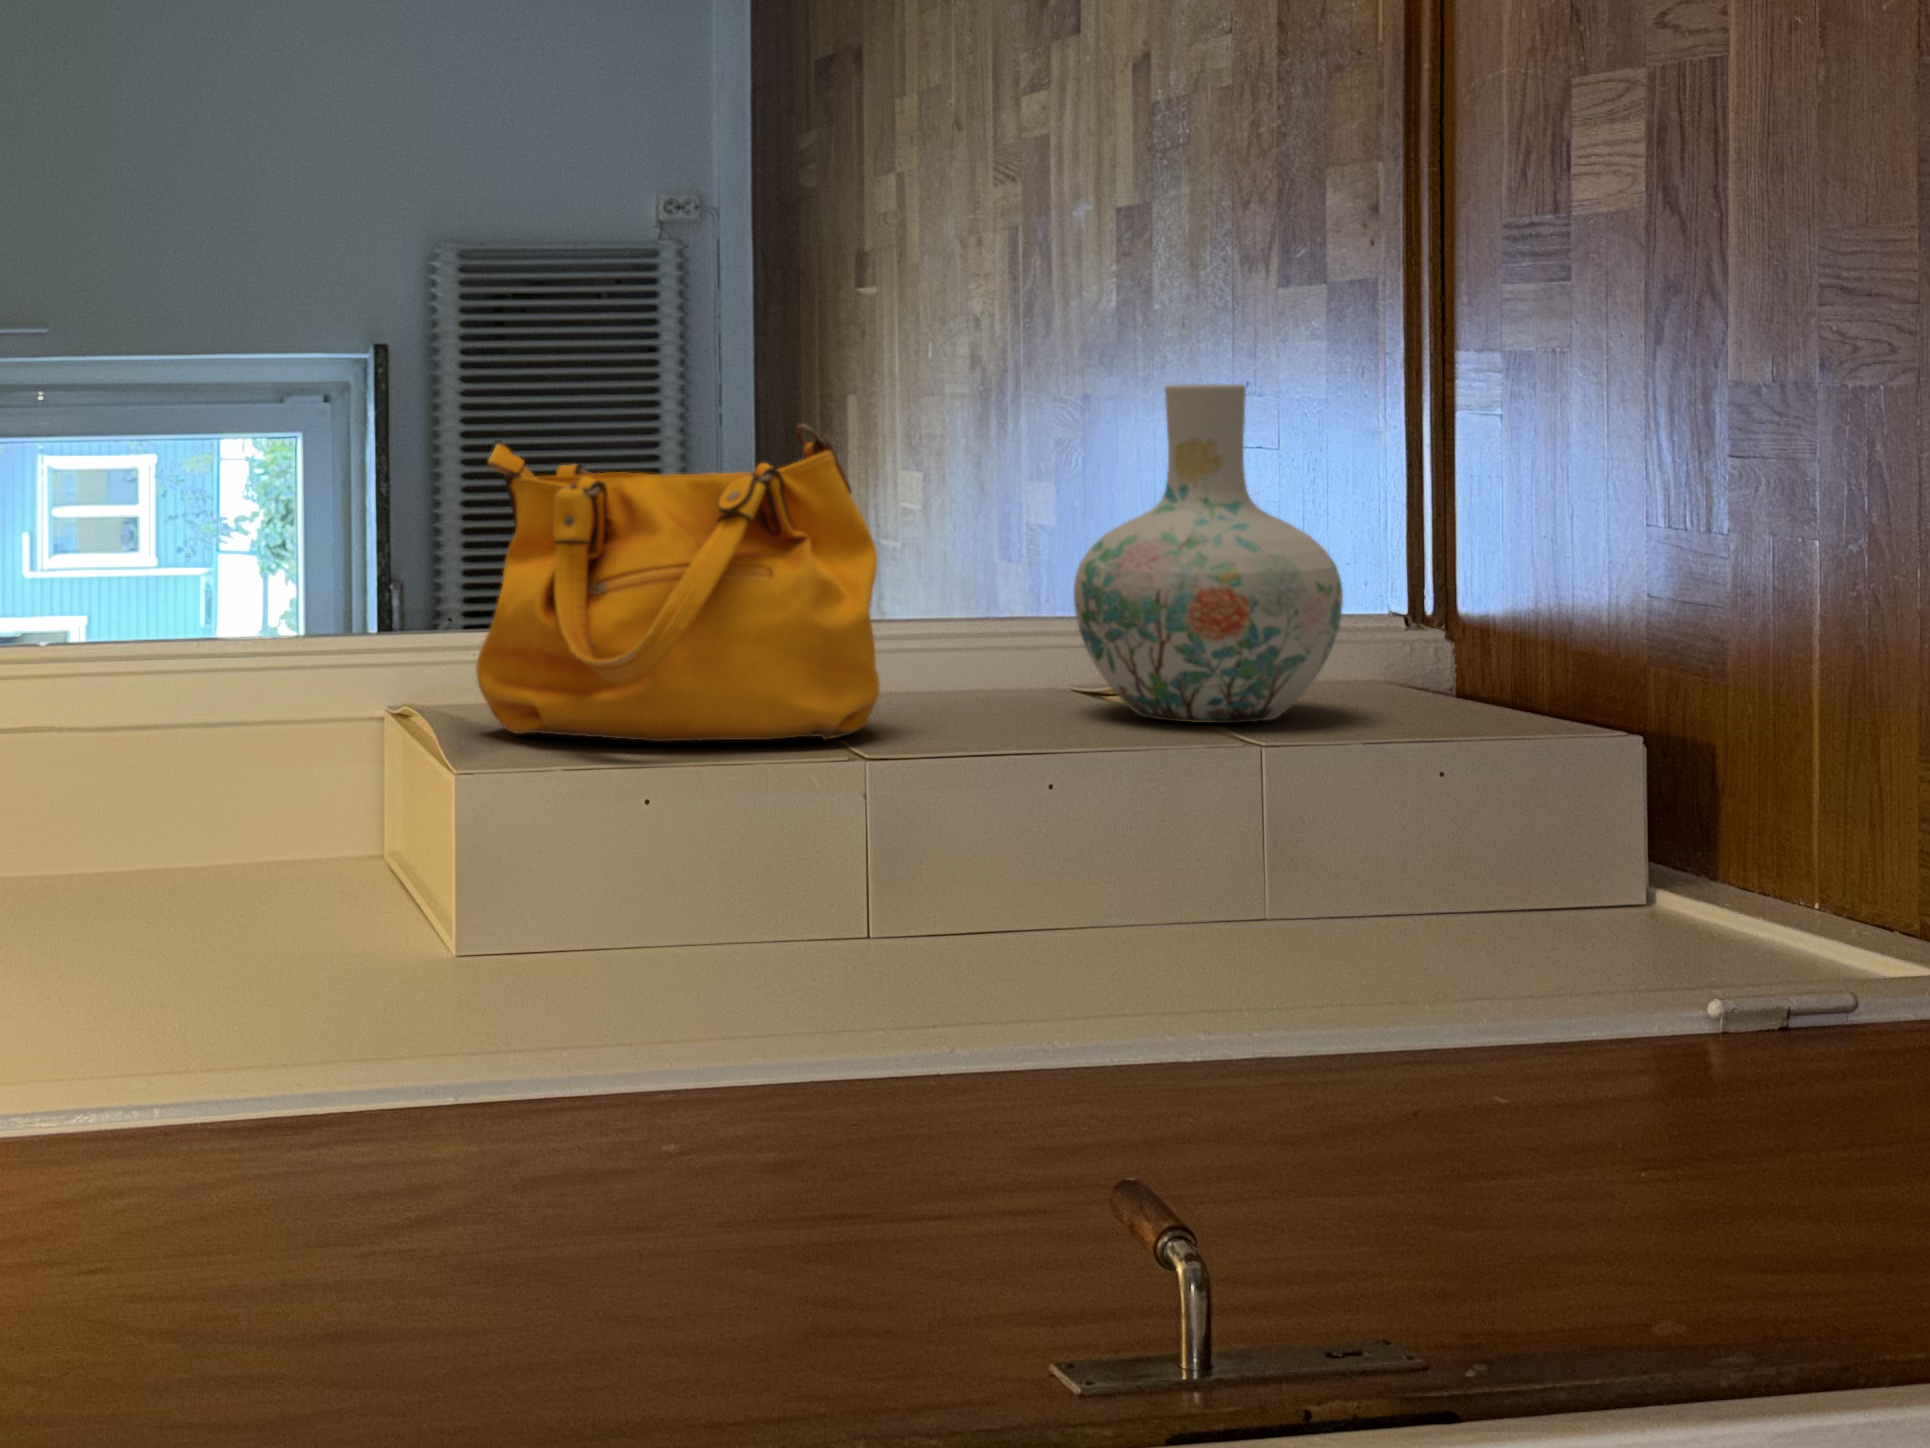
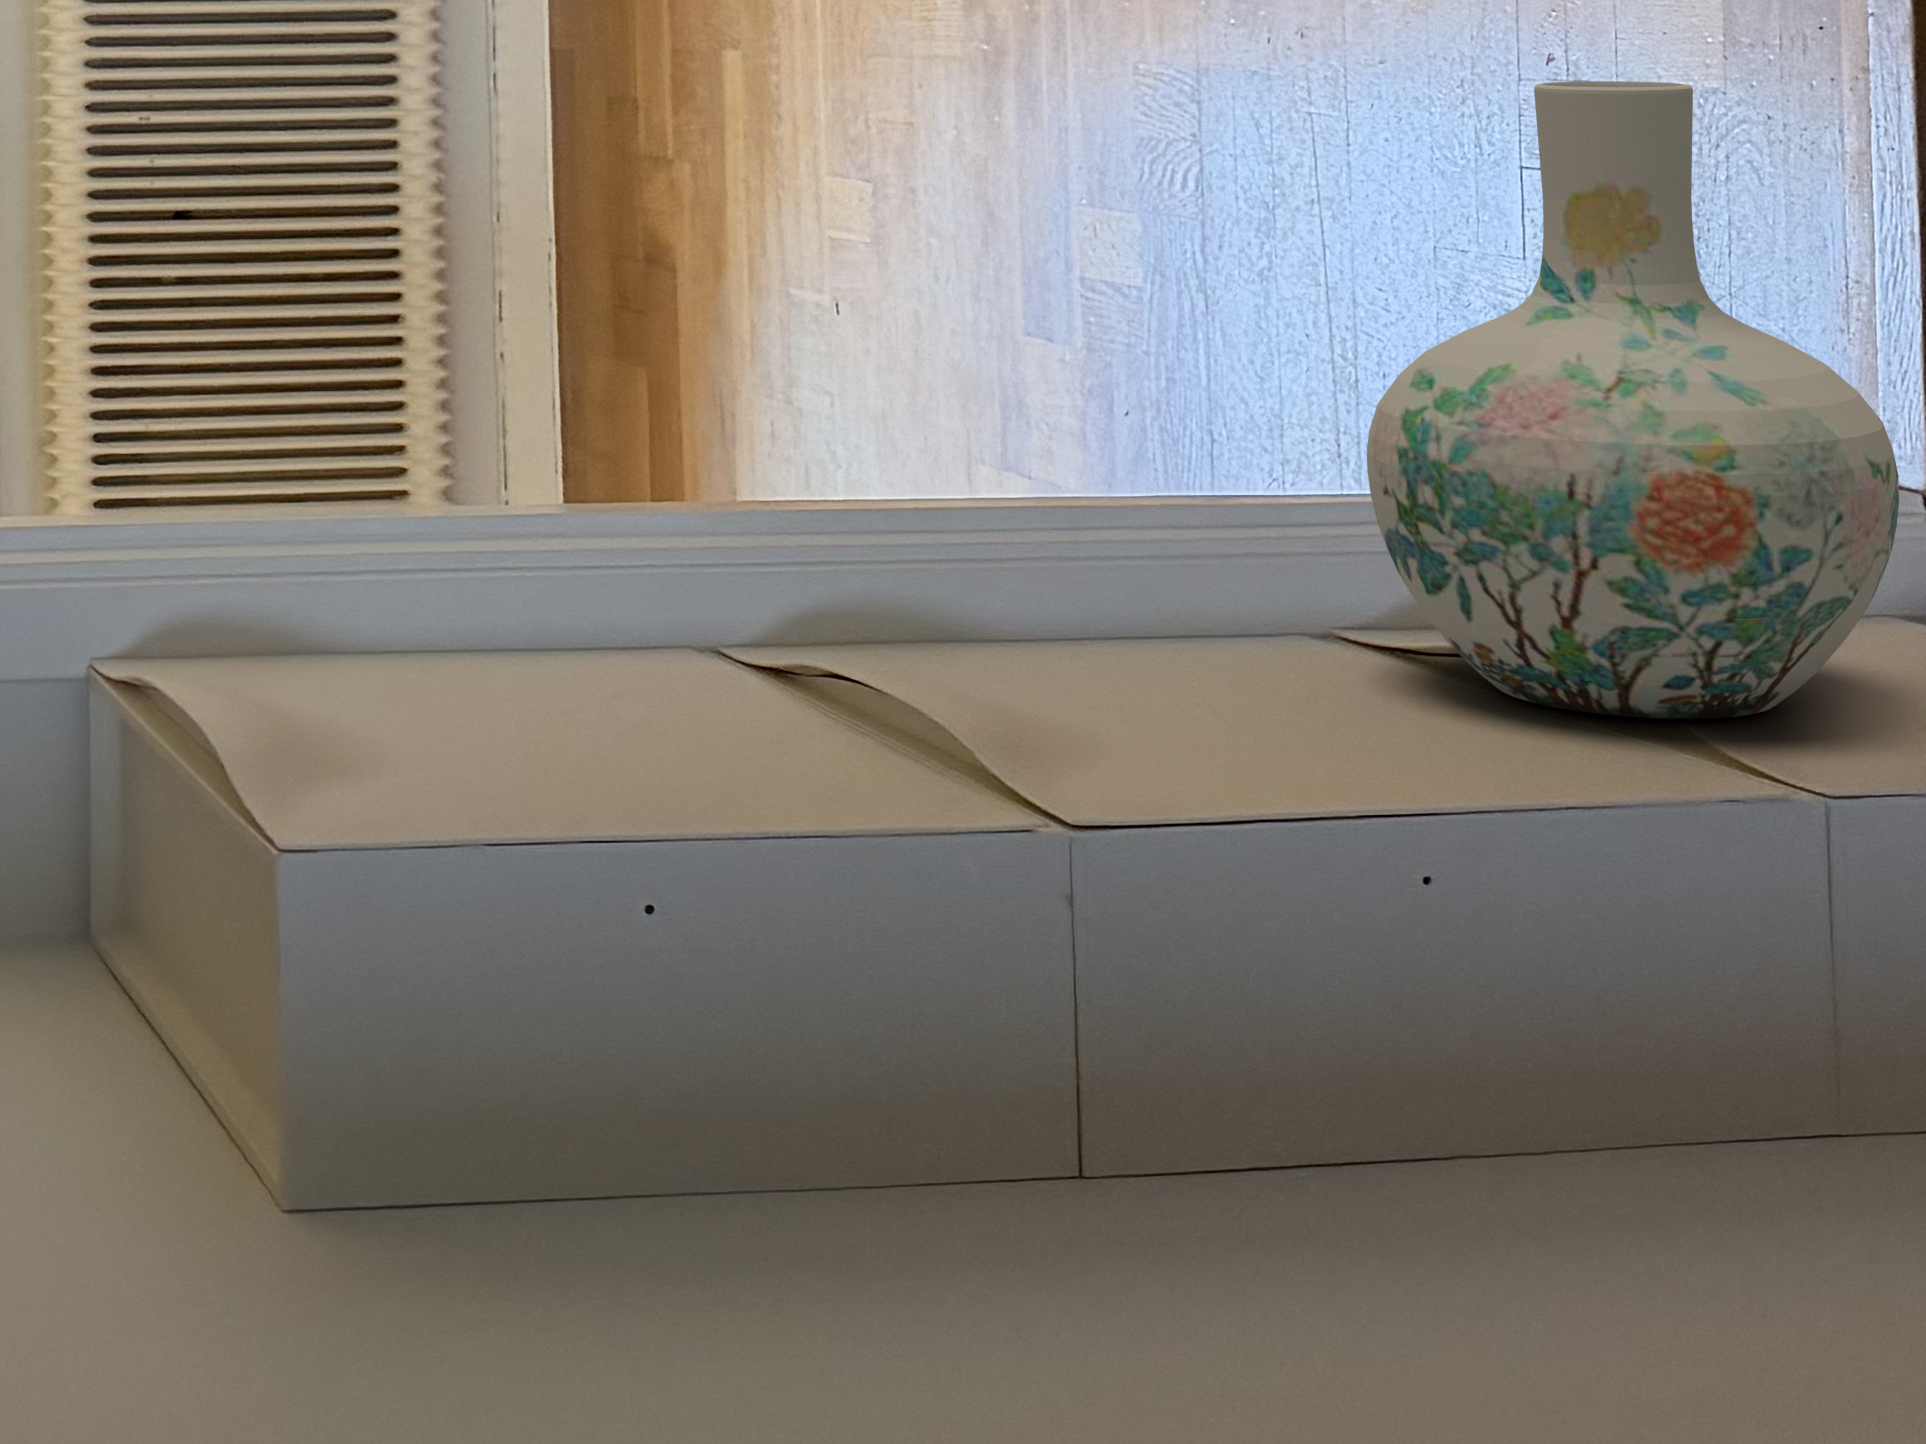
handbag: present [476,424,880,741] -> none [297,164,1057,770]

